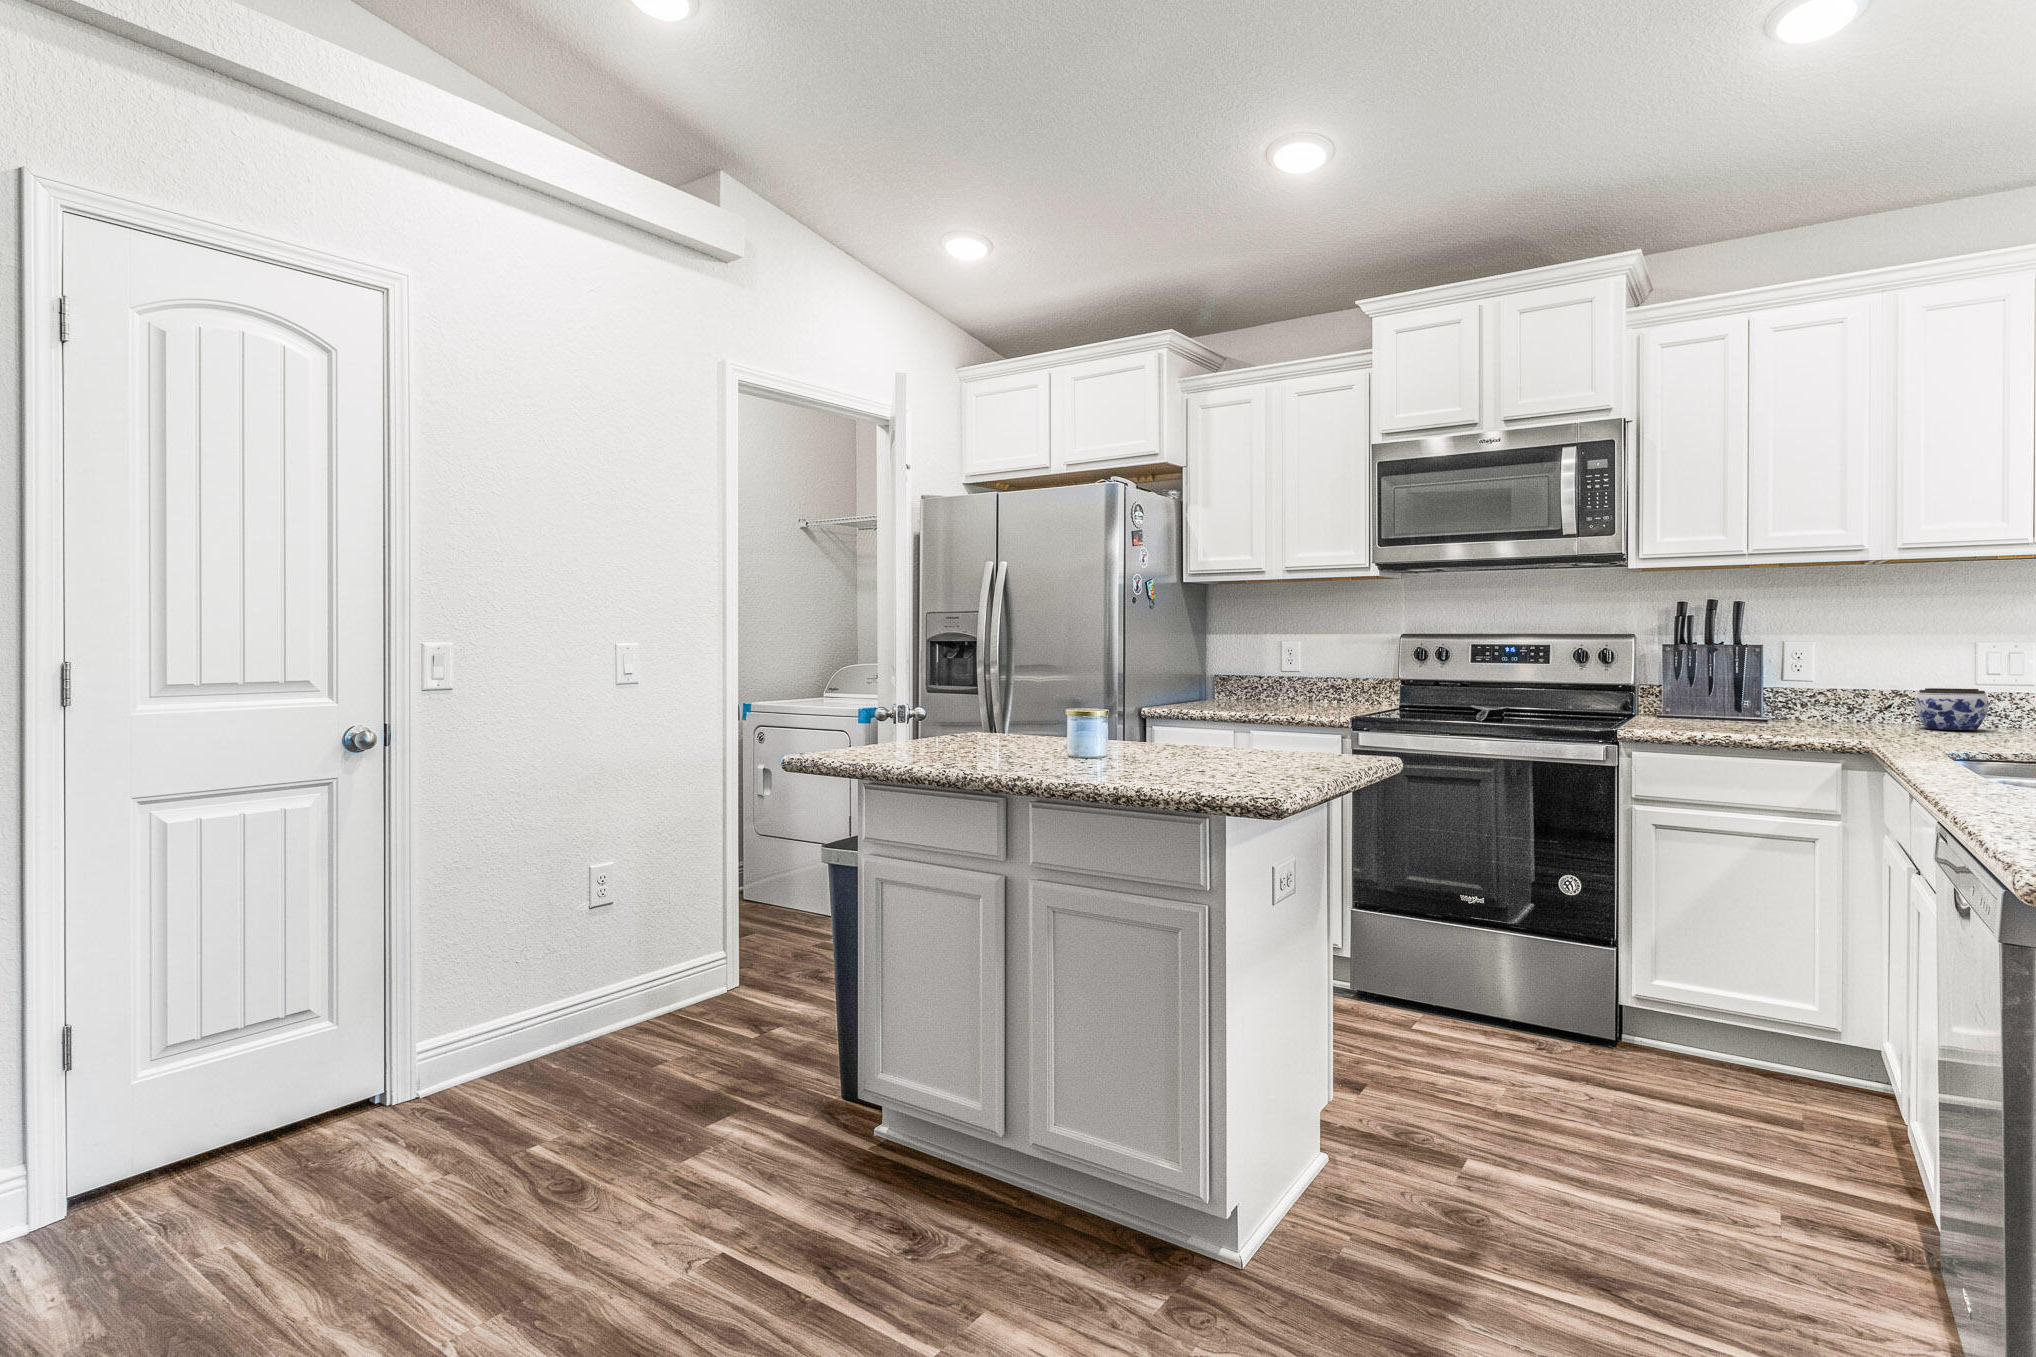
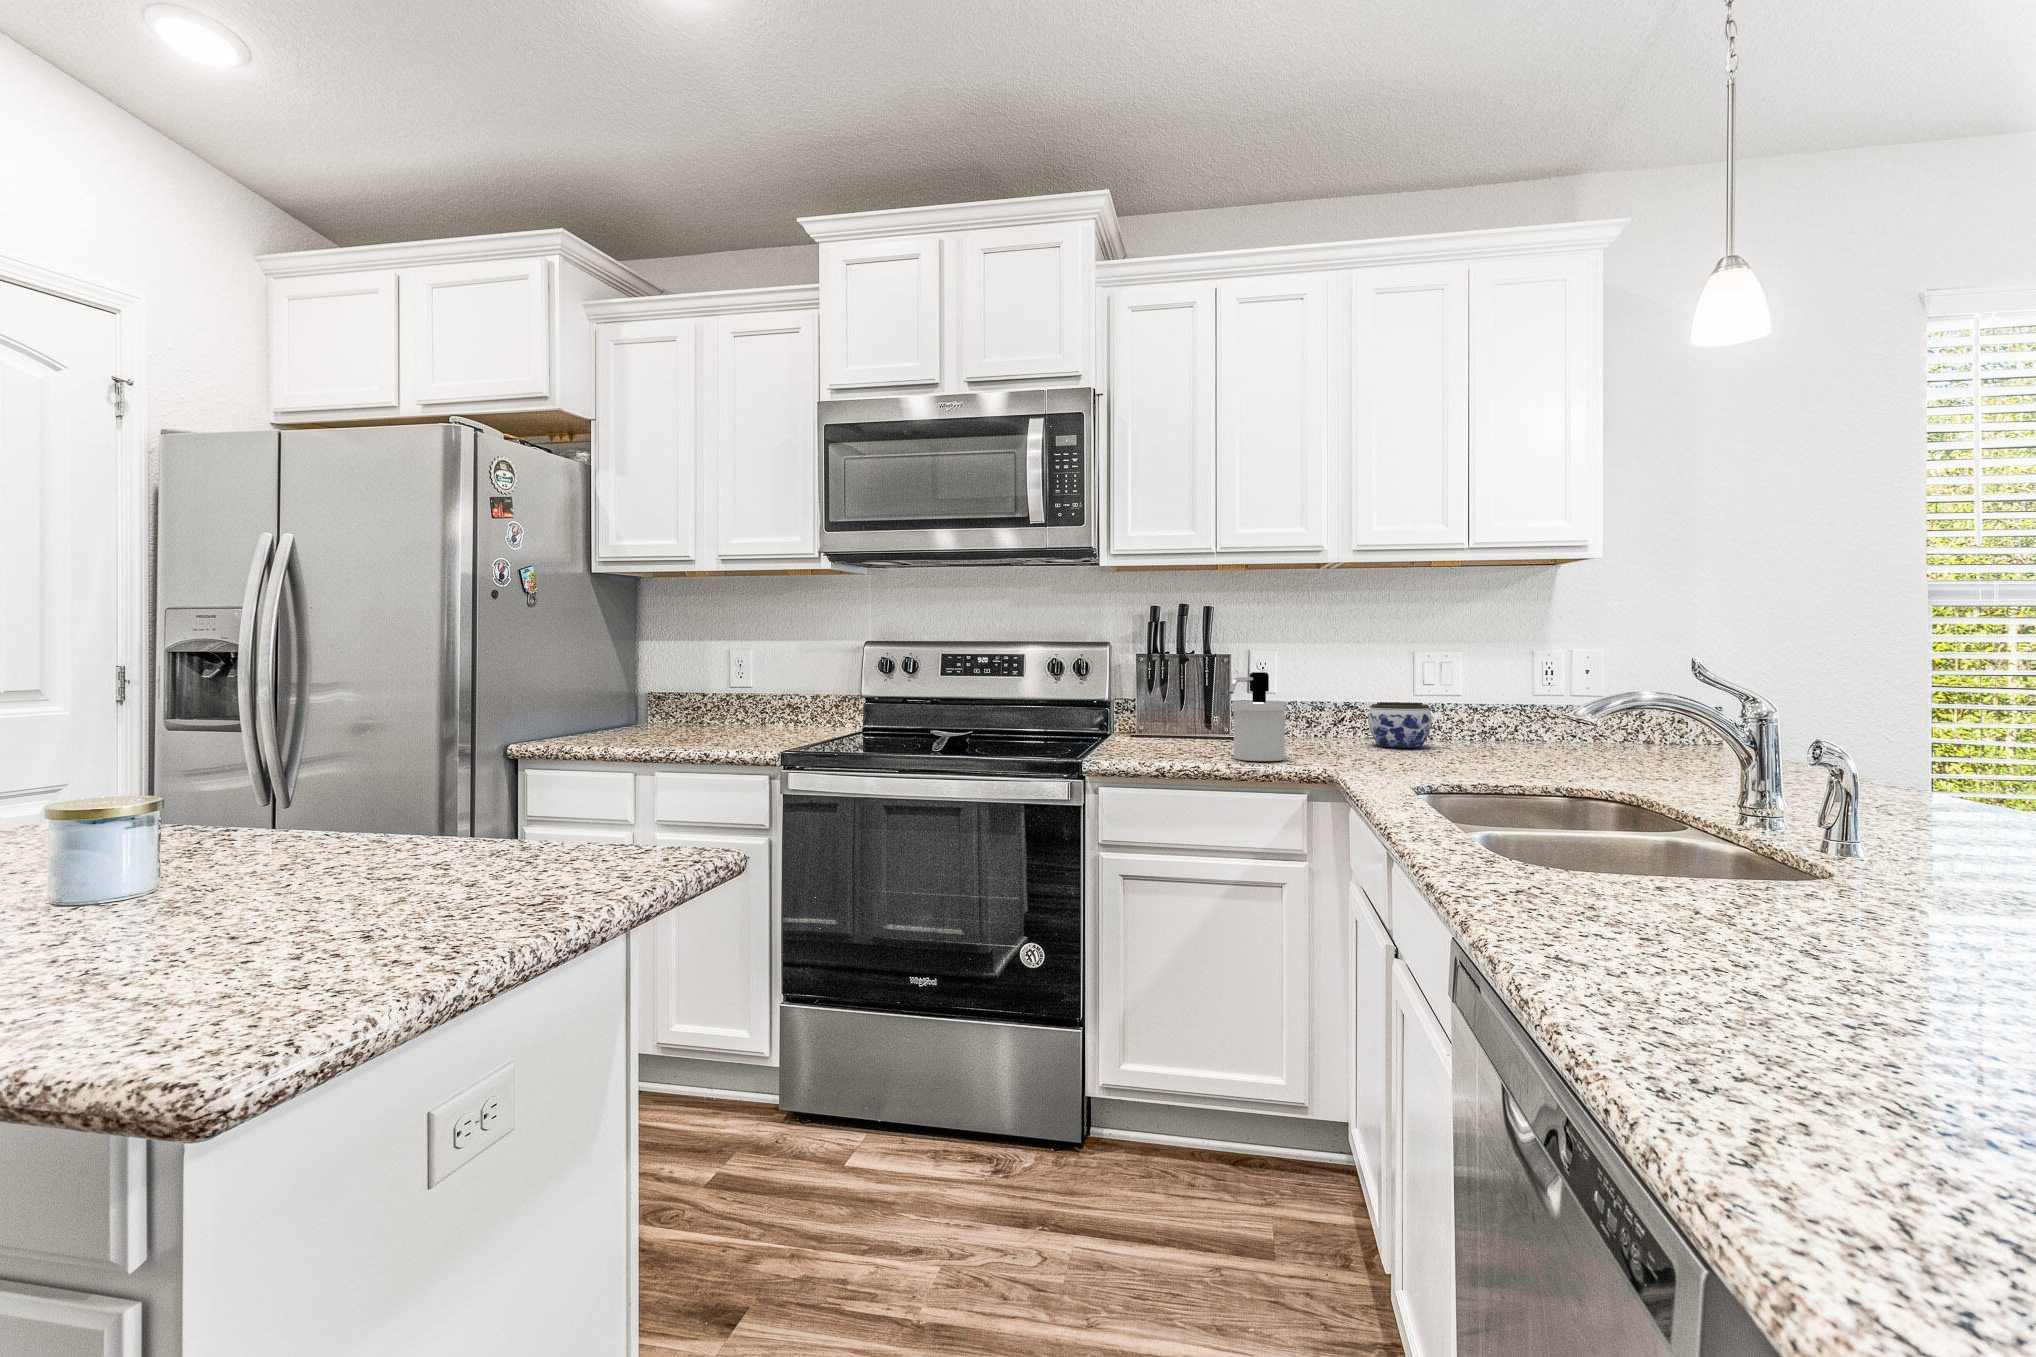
soap dispenser: none [1760,658,1820,735] -> present [1229,672,1287,761]

